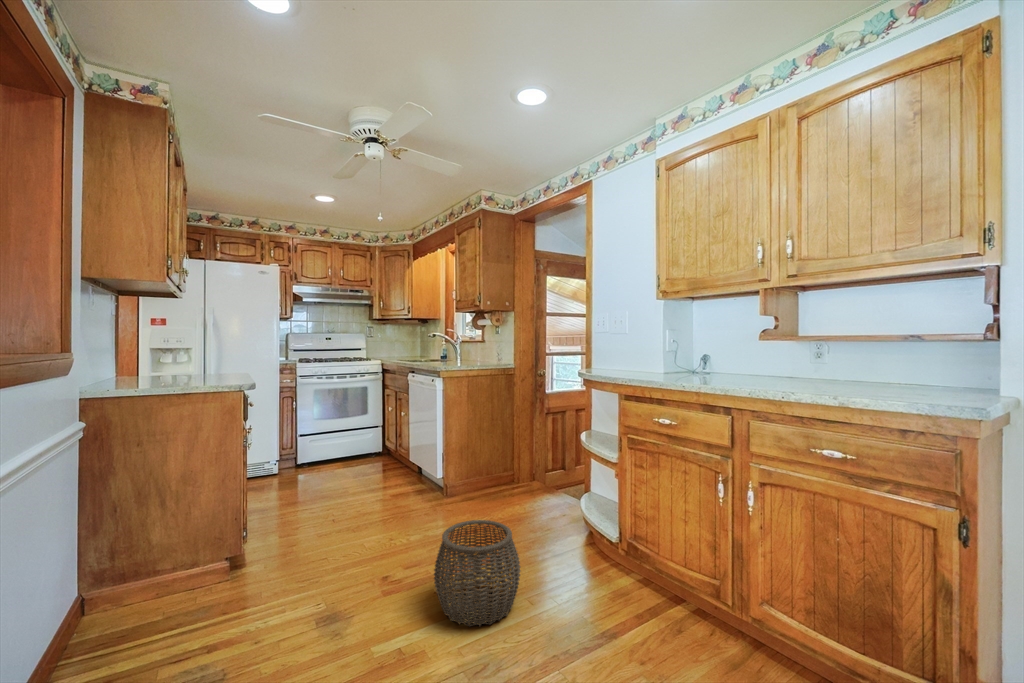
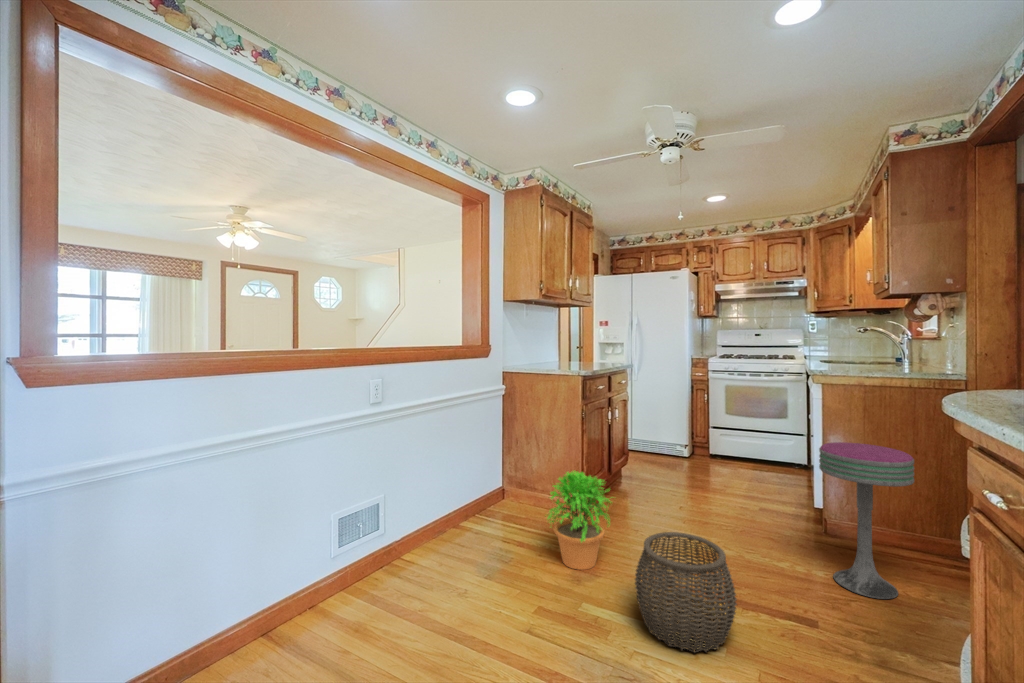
bar stool: none [482,417,534,523] -> present [819,442,914,599]
potted plant: none [275,505,372,633] -> present [548,471,610,570]

